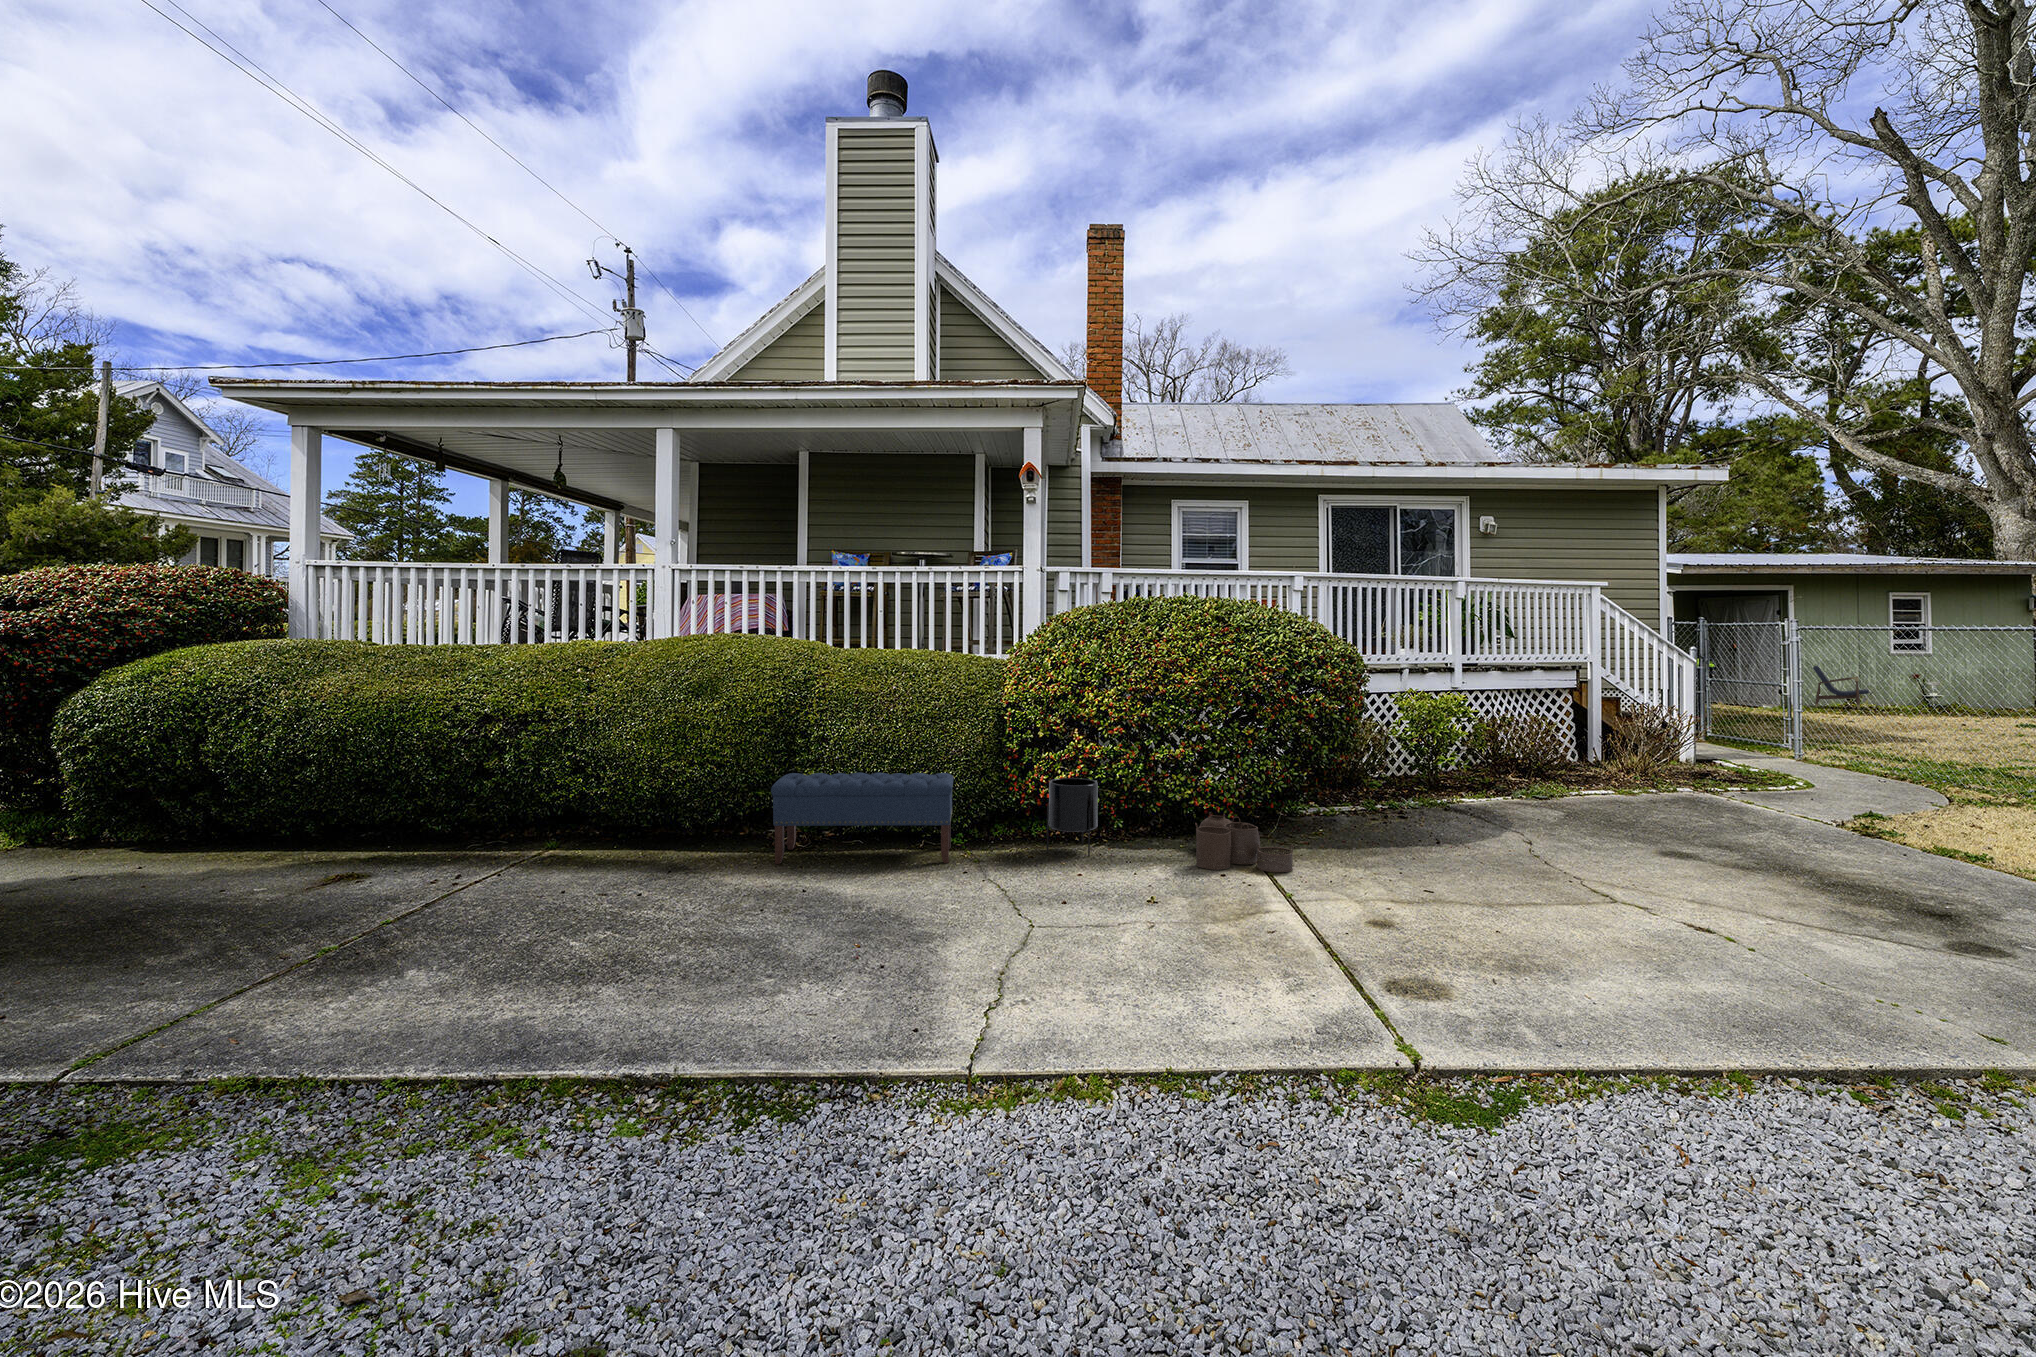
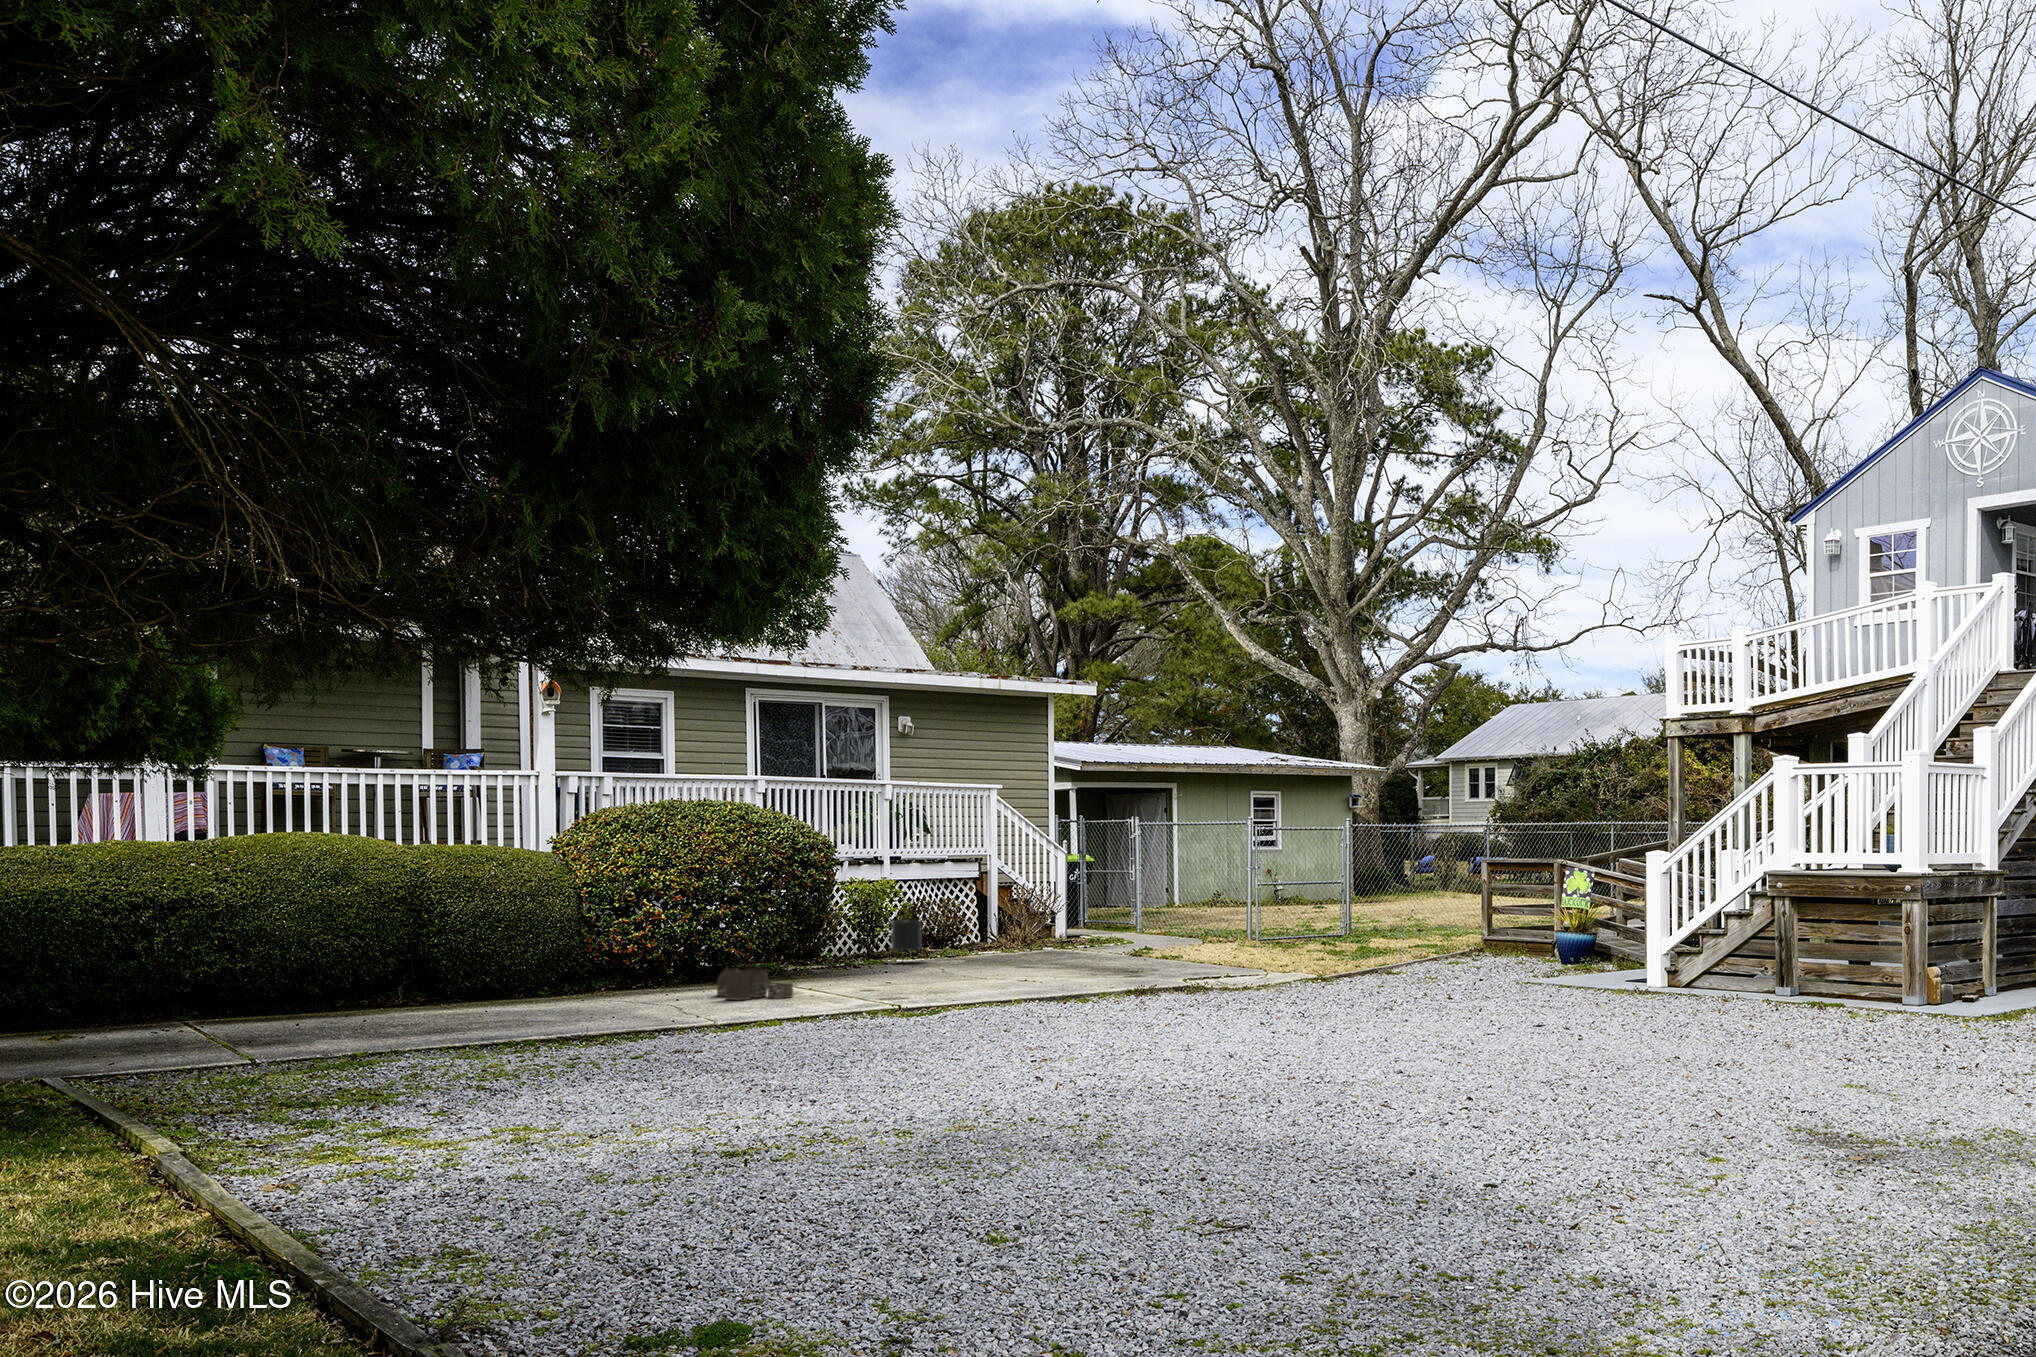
lounge chair: present [1813,666,1869,710] -> none [1194,864,1238,907]
bench: present [771,772,953,864] -> none [379,944,542,1023]
planter: present [1047,778,1098,856] -> present [892,920,922,950]

